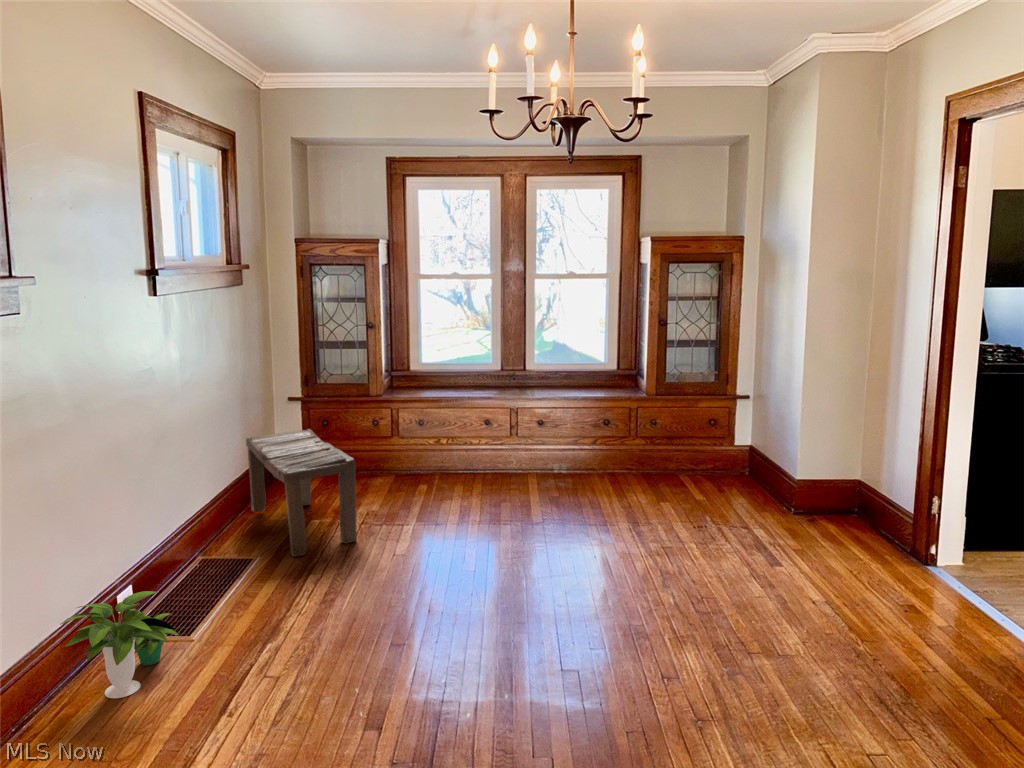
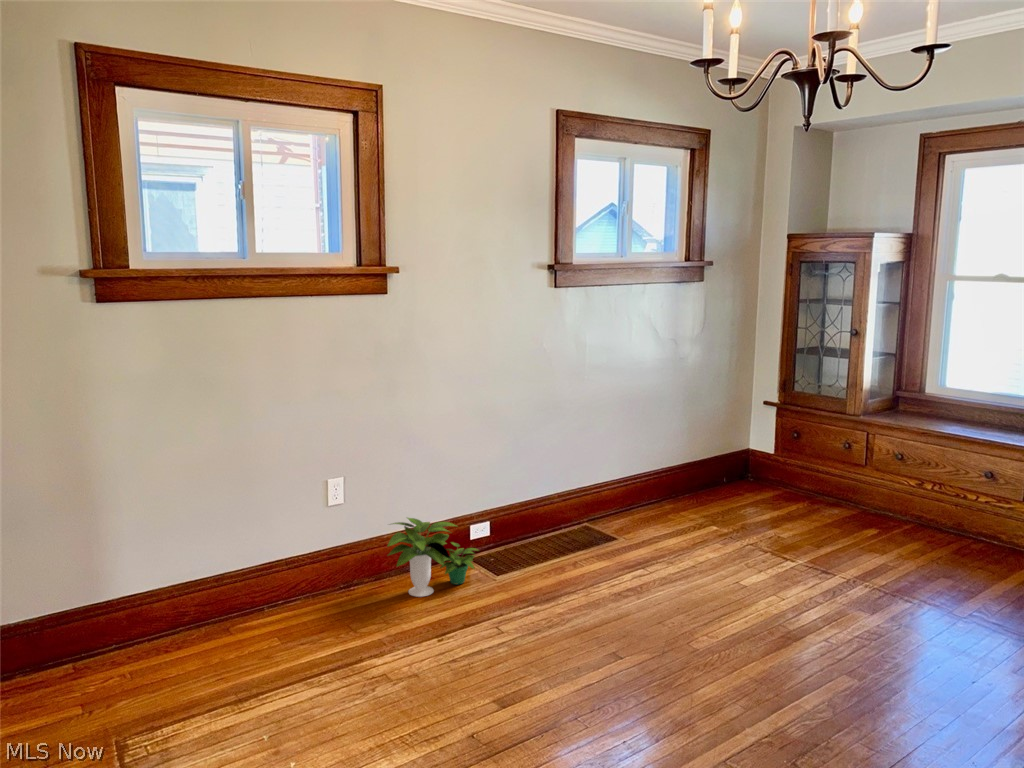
bench: present [246,429,357,557] -> none [647,430,744,558]

